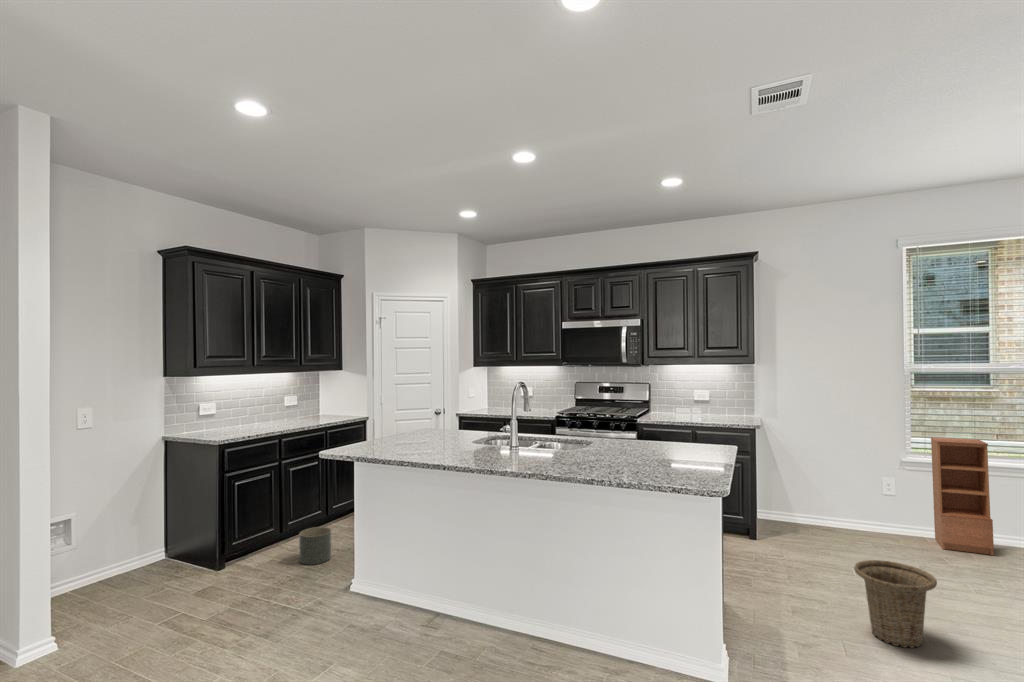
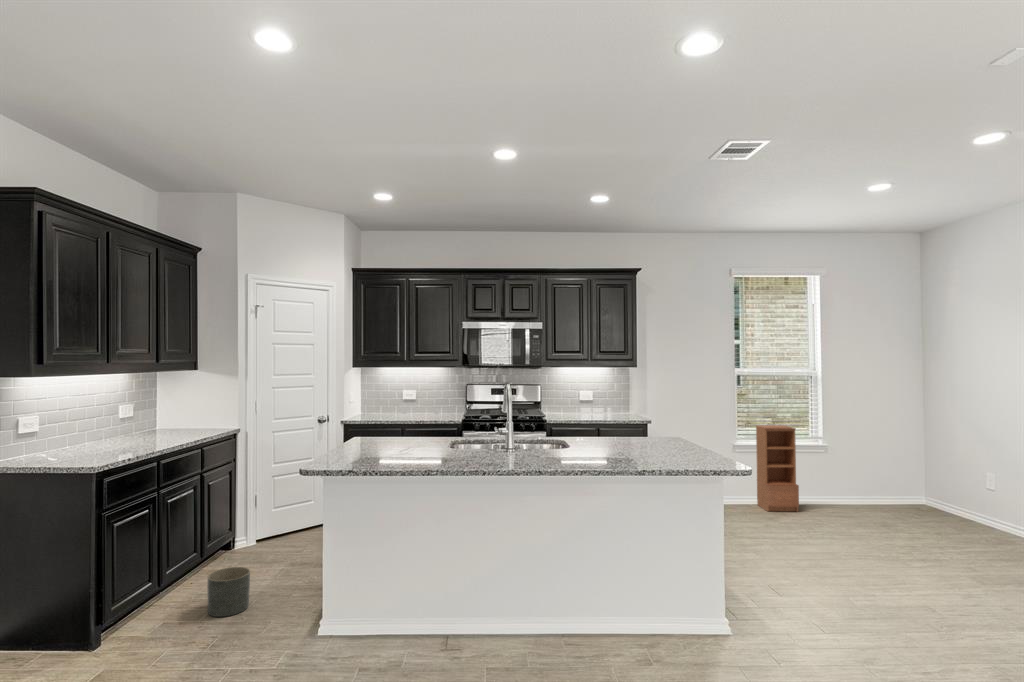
basket: present [854,560,937,648] -> none [770,520,827,583]

